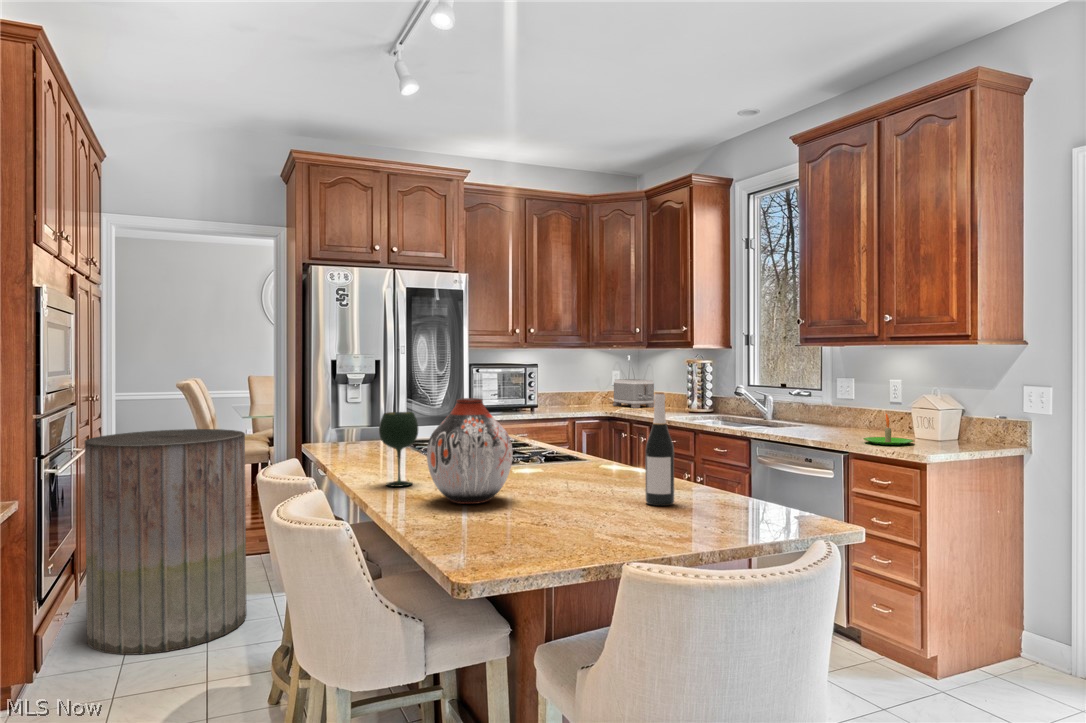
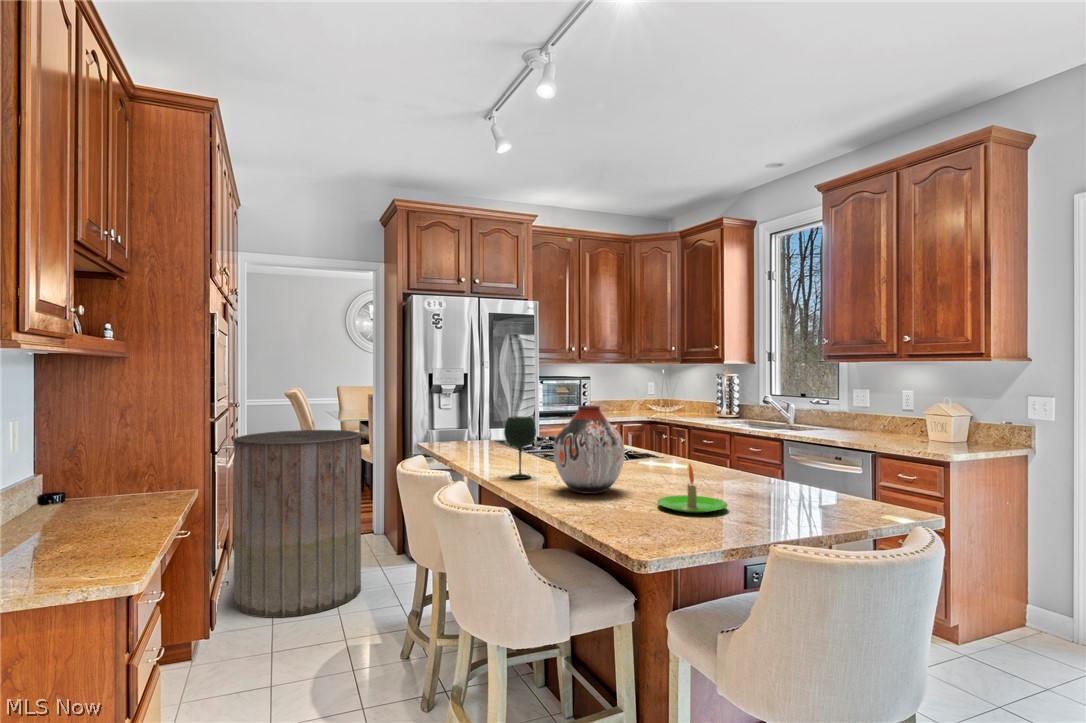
toaster: present [613,379,654,408] -> none [649,389,687,414]
wine bottle: present [645,392,674,506] -> none [737,401,762,496]
candle: present [863,414,913,445] -> present [657,464,728,513]

